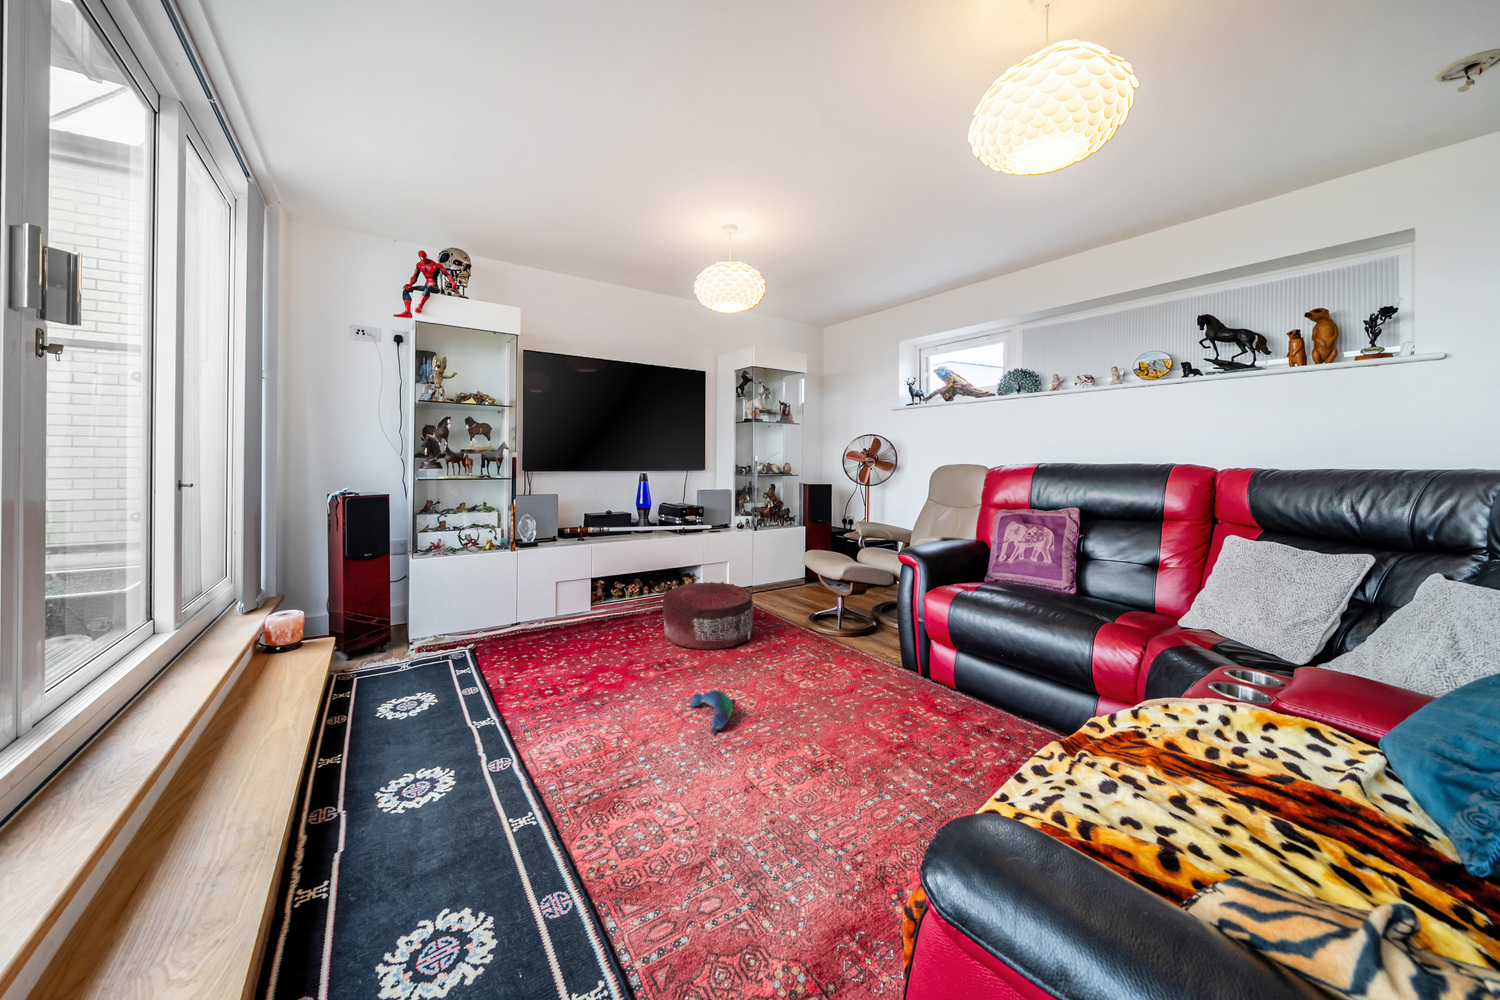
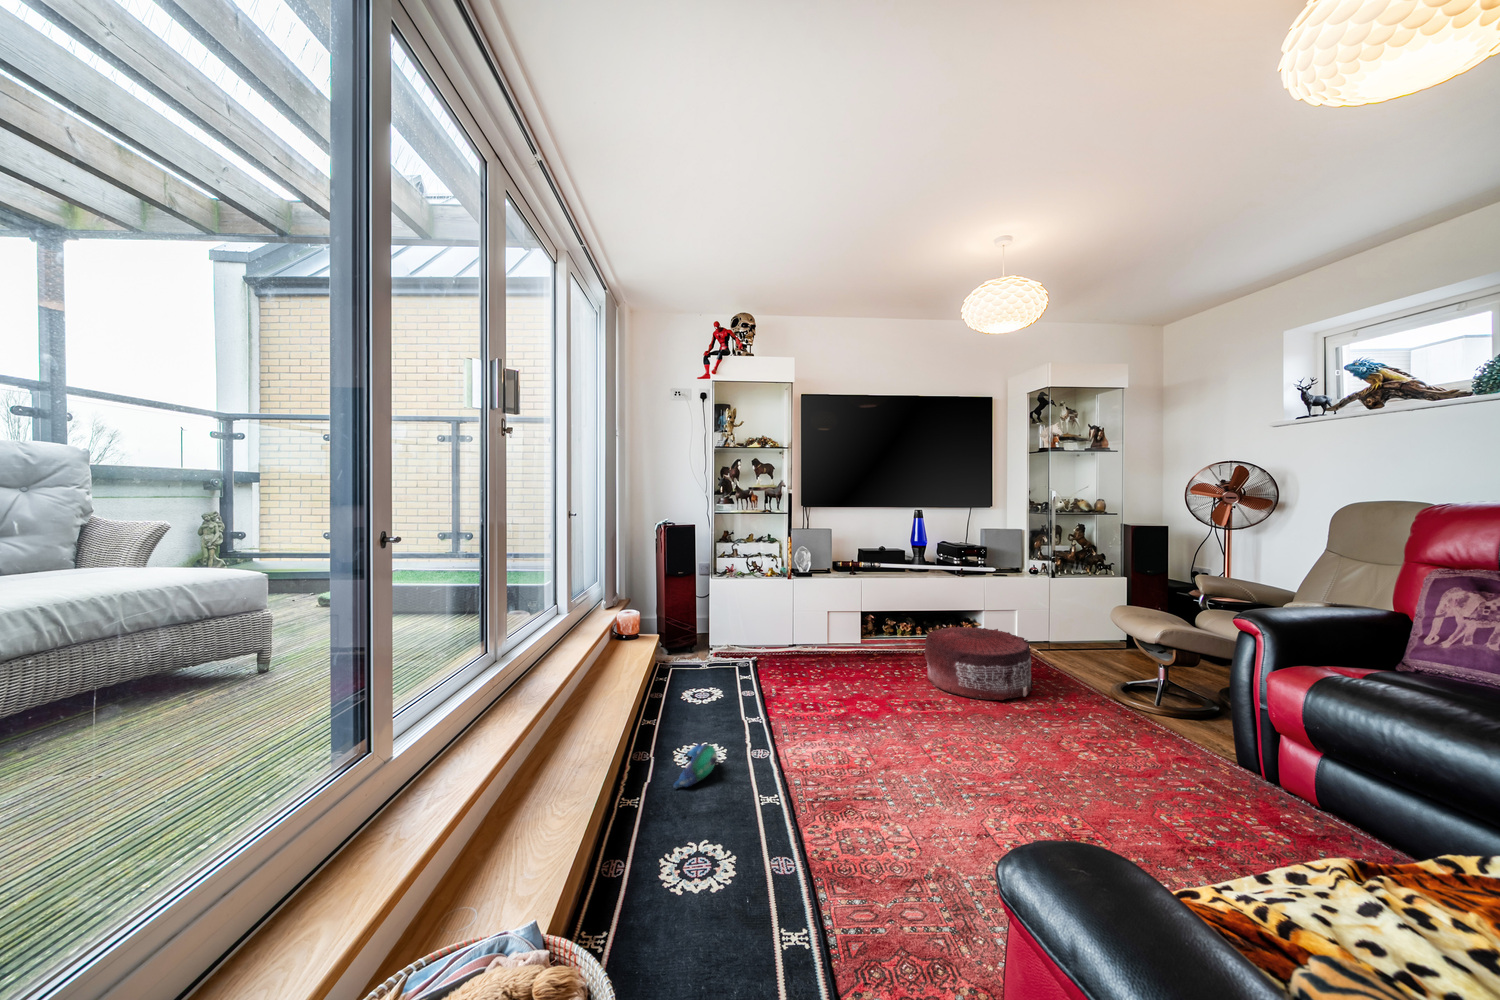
plush toy: present [690,691,736,733] -> present [673,744,718,788]

